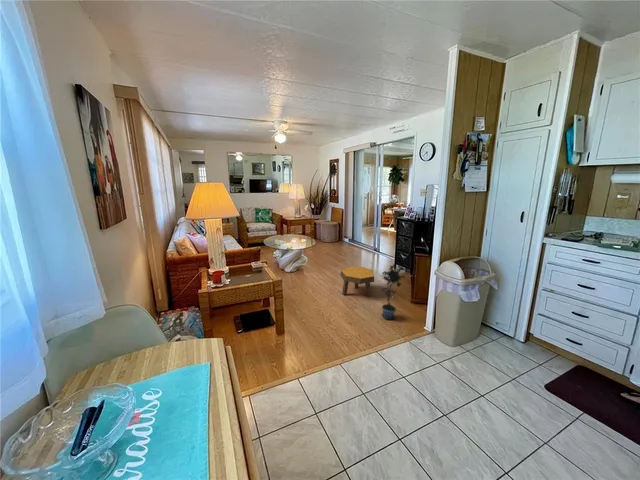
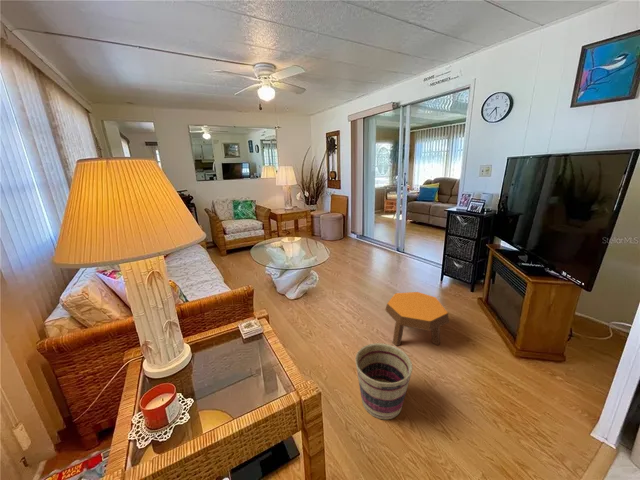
potted plant: present [382,262,405,319] -> none [488,303,559,409]
basket: none [310,283,338,318] -> present [355,343,413,419]

